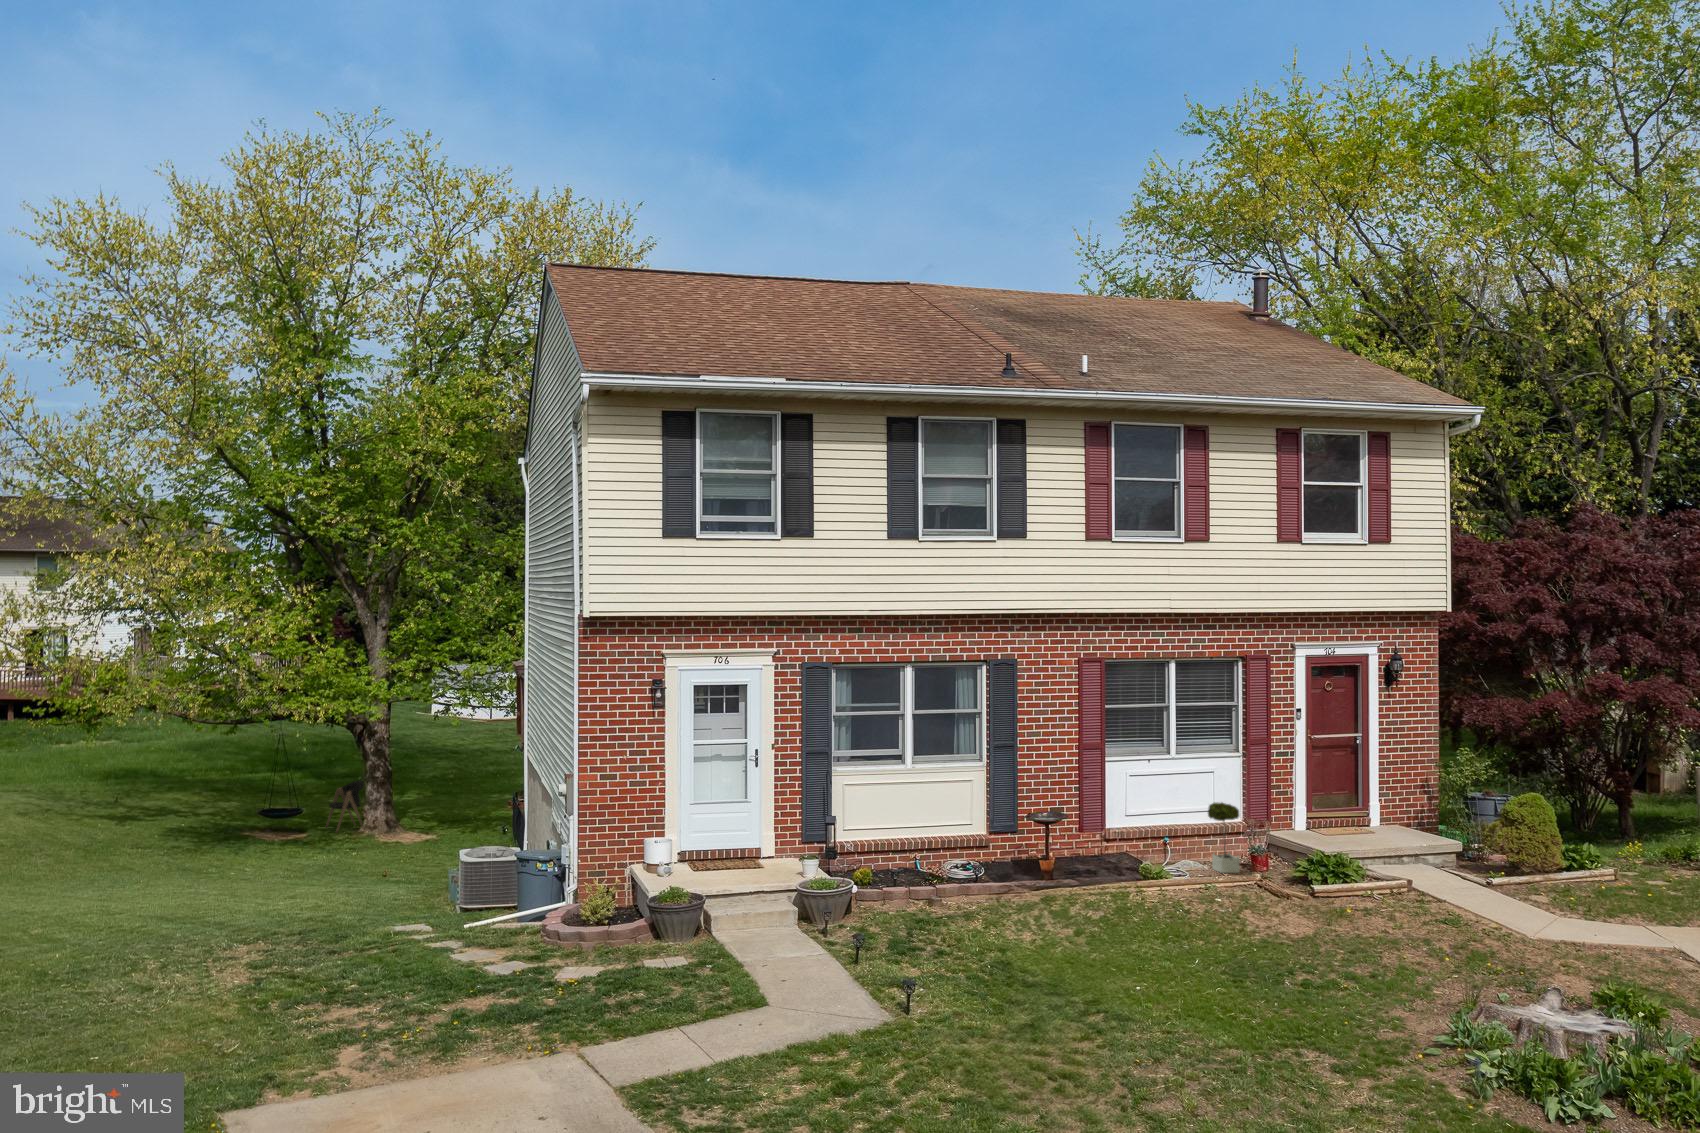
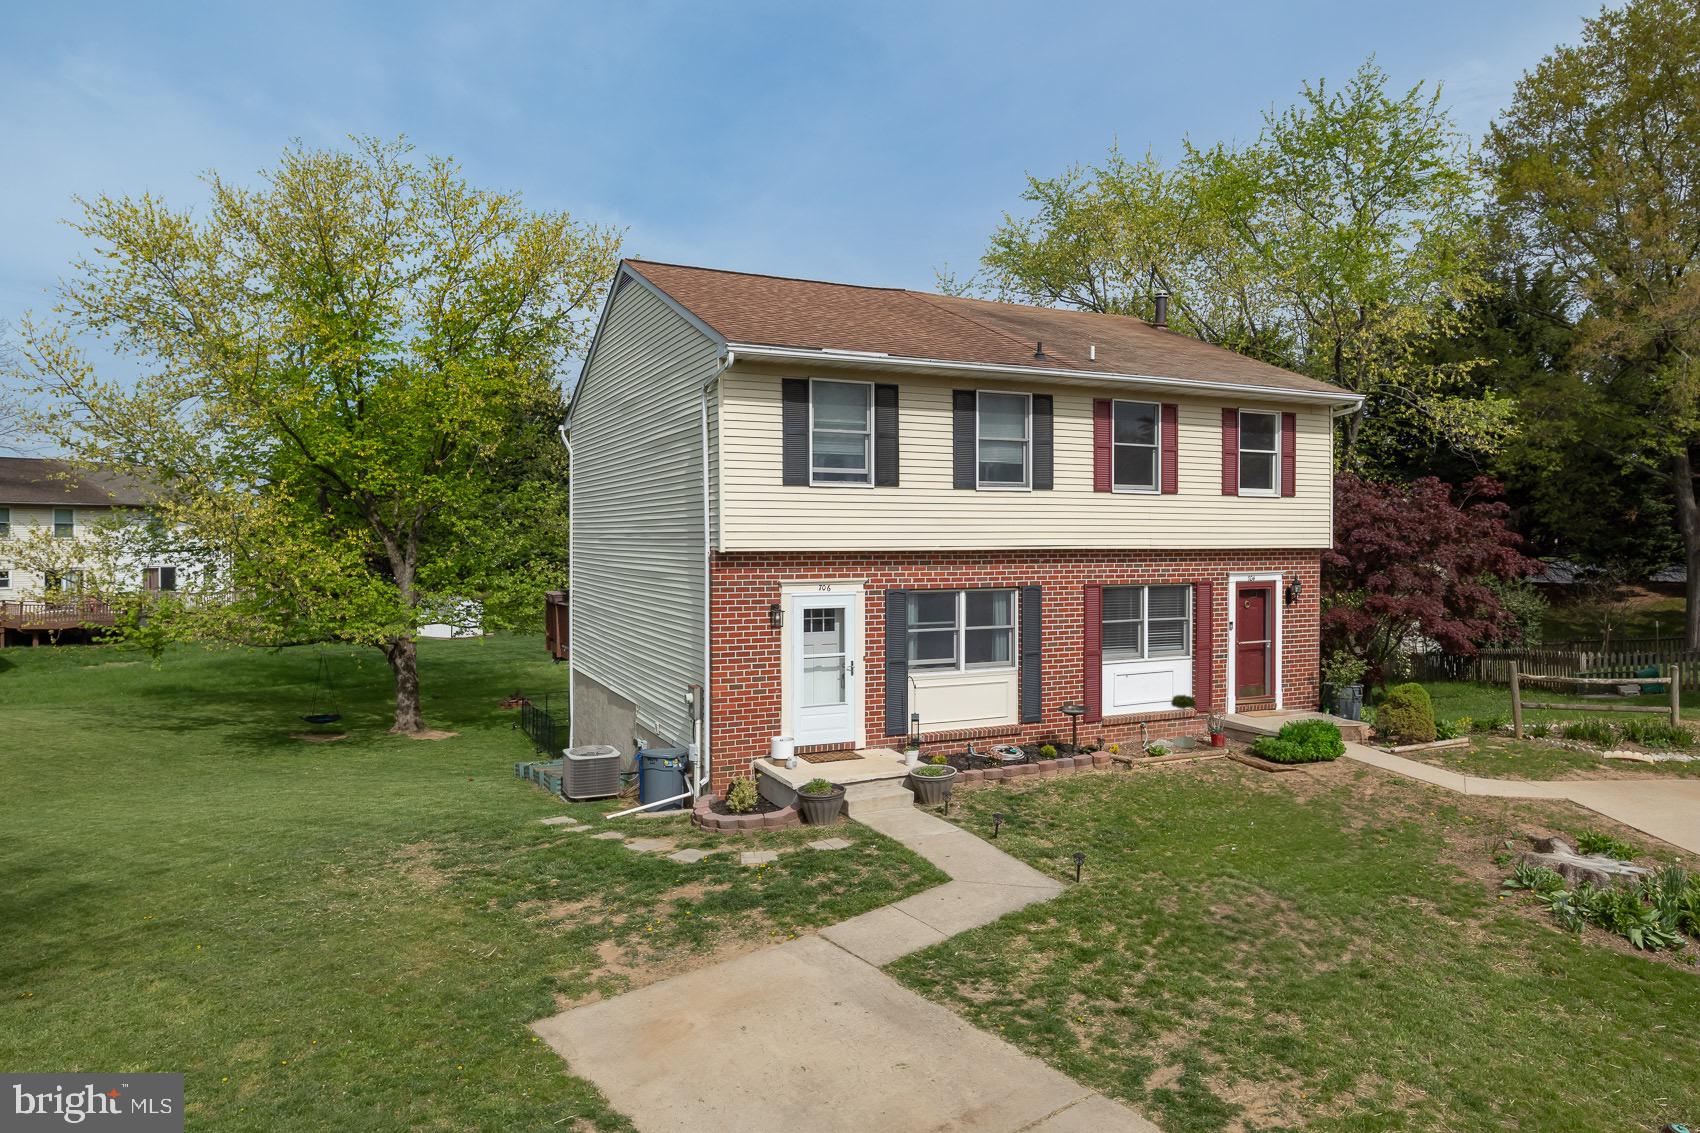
chair: present [326,780,364,832] -> none [378,687,414,732]

